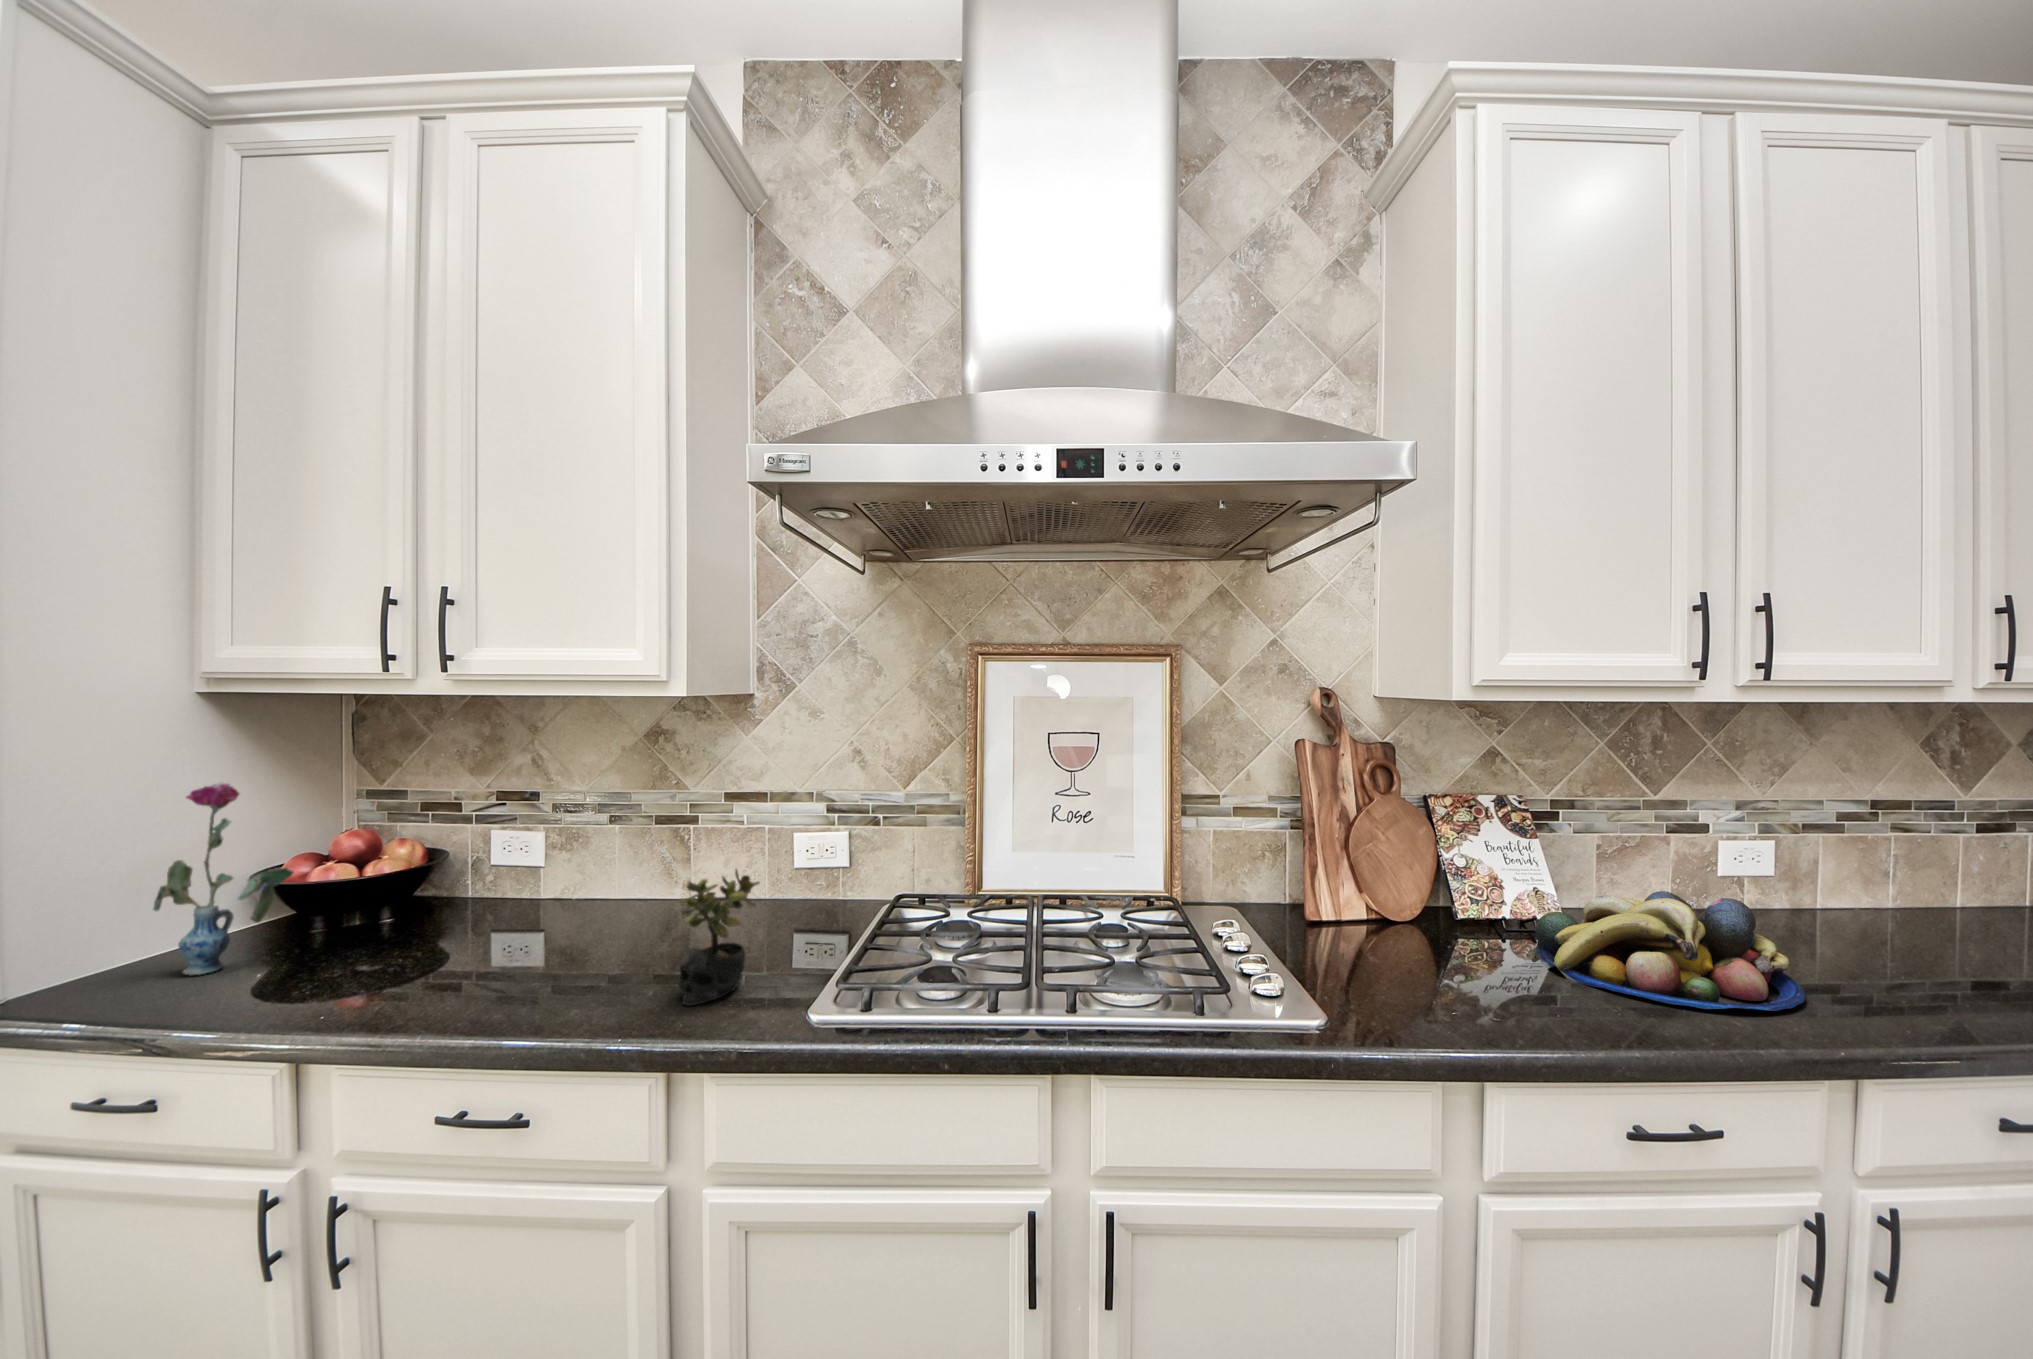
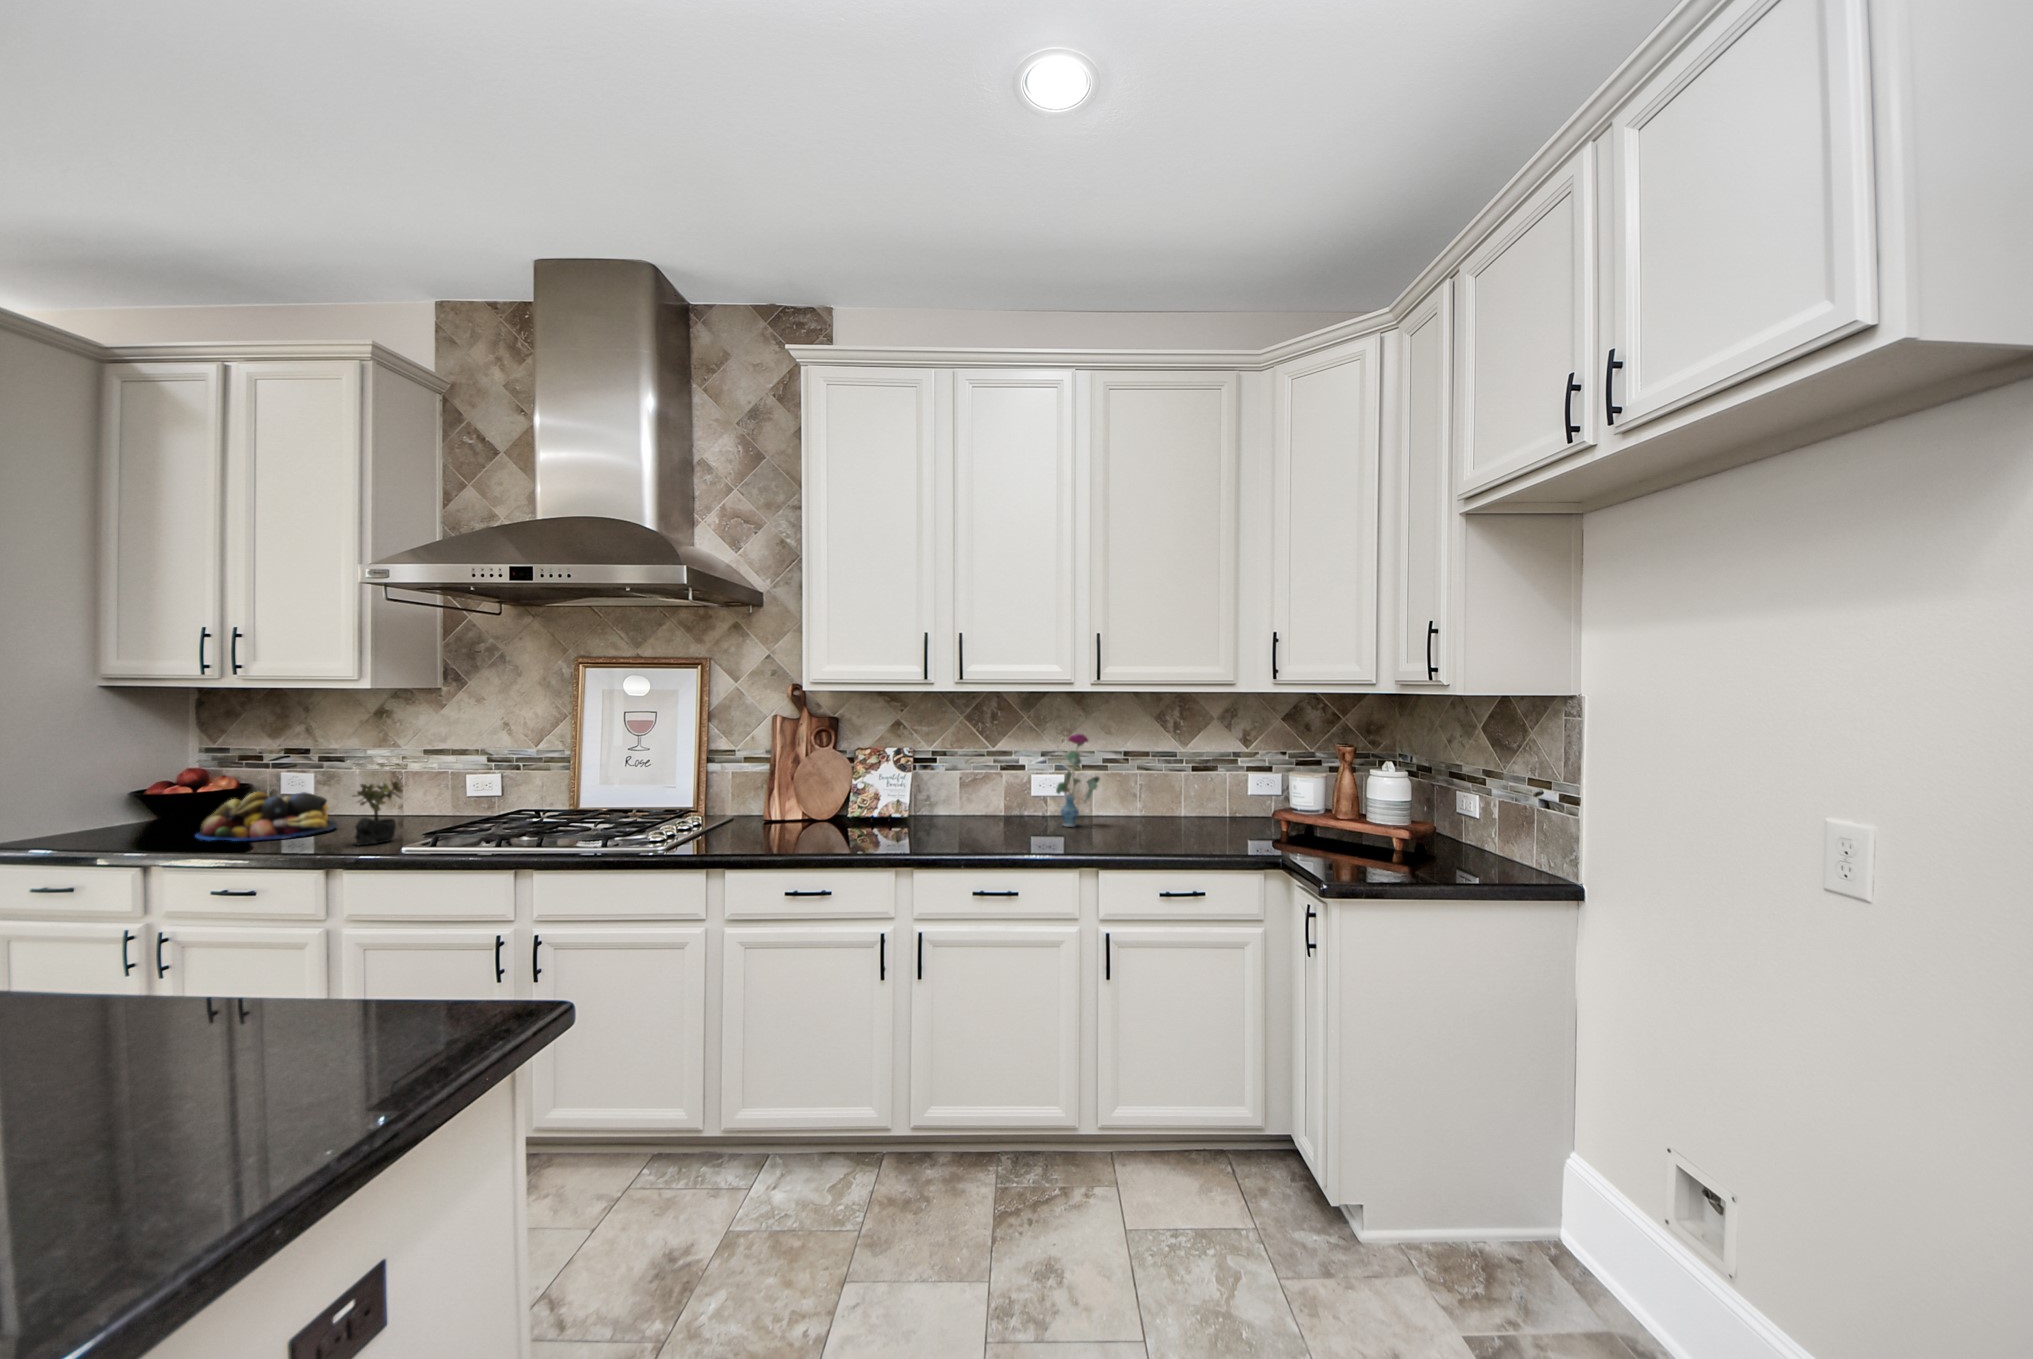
vase: present [153,782,293,975] -> present [1056,733,1100,827]
fruit bowl: present [1533,891,1806,1011] -> present [195,792,338,841]

